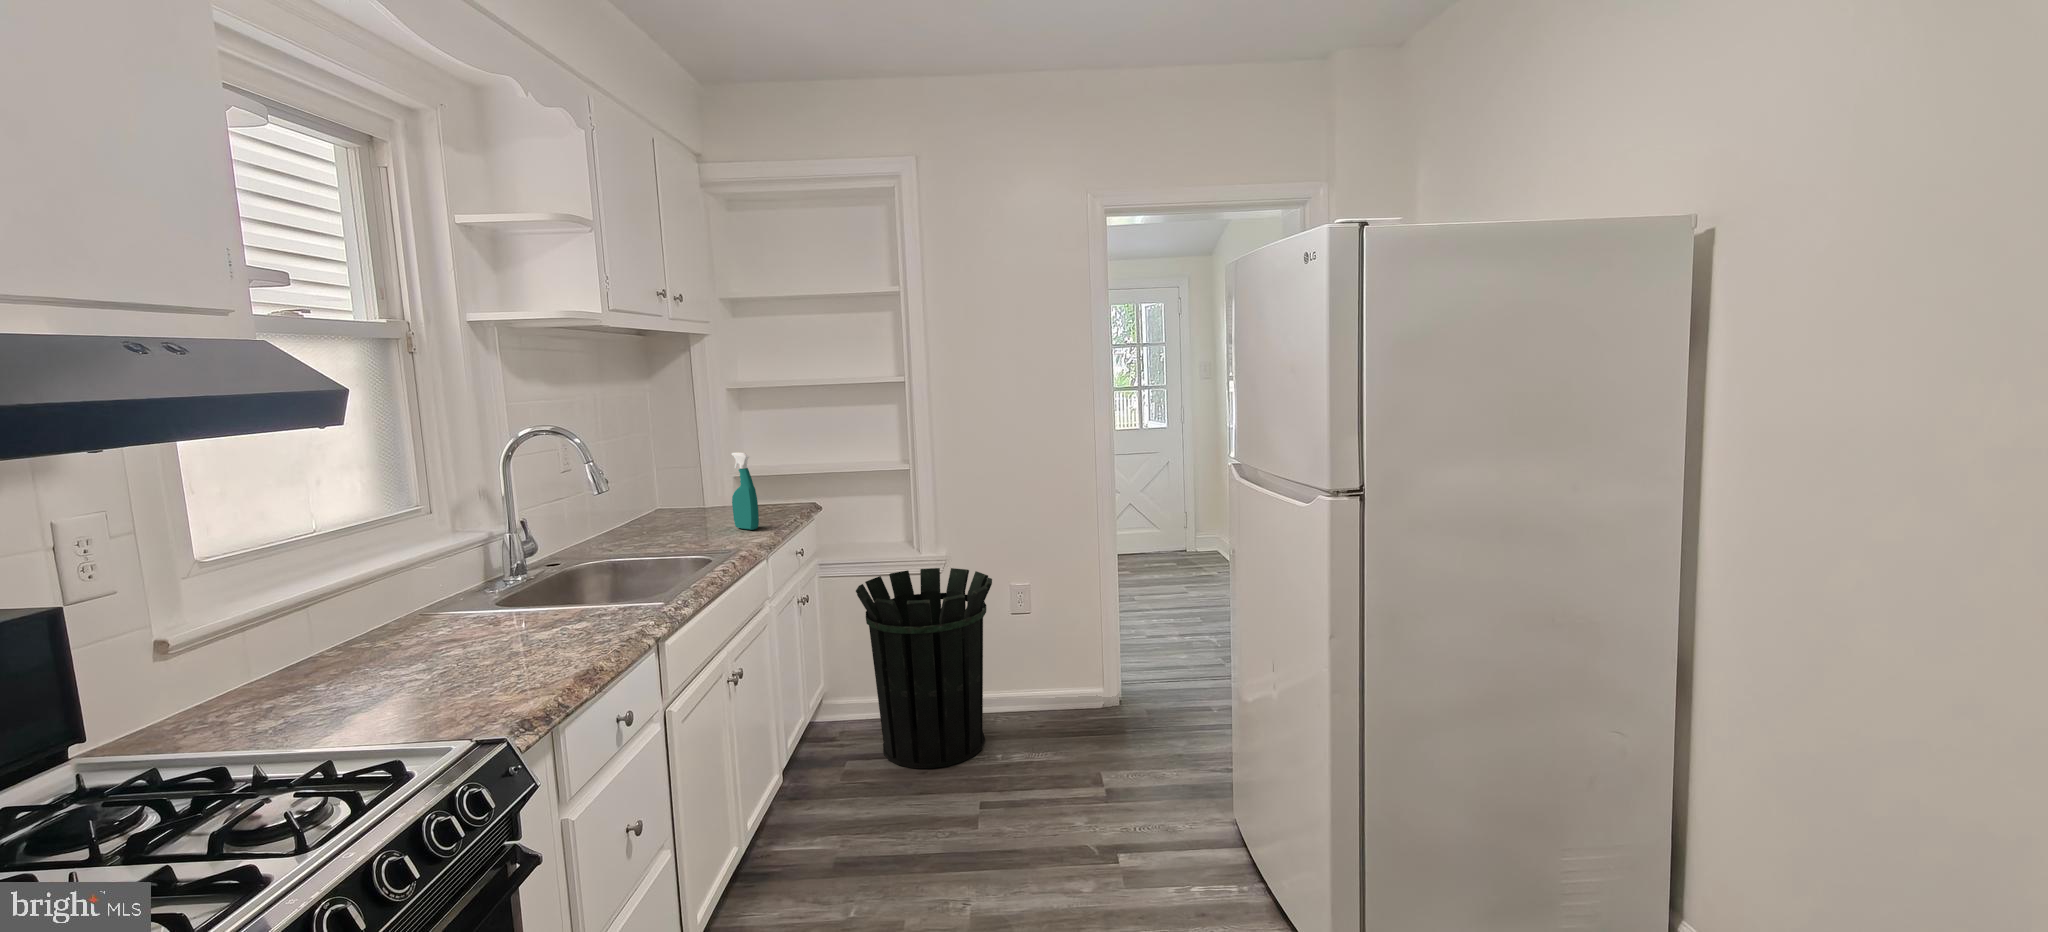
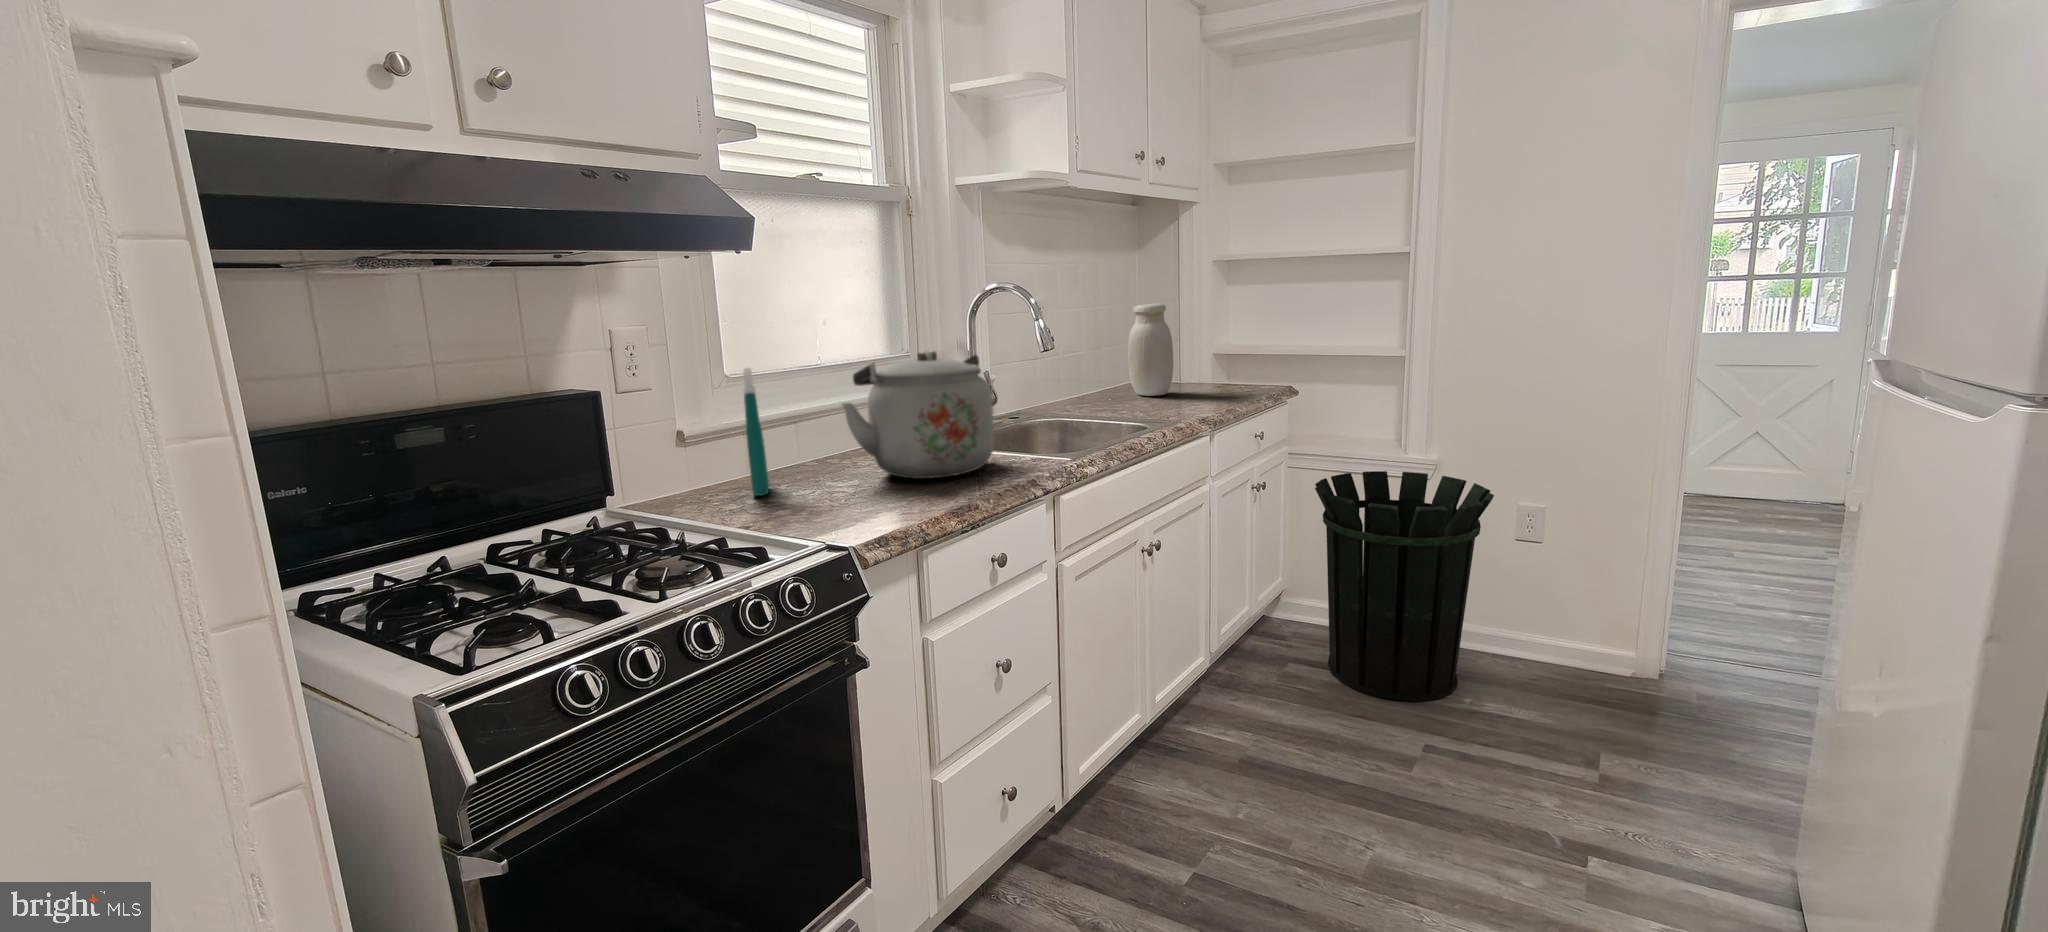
jar: none [660,434,711,526] -> present [1128,303,1173,396]
spray bottle: present [732,452,759,530] -> present [743,366,769,496]
kettle: none [394,512,588,655] -> present [842,351,994,479]

